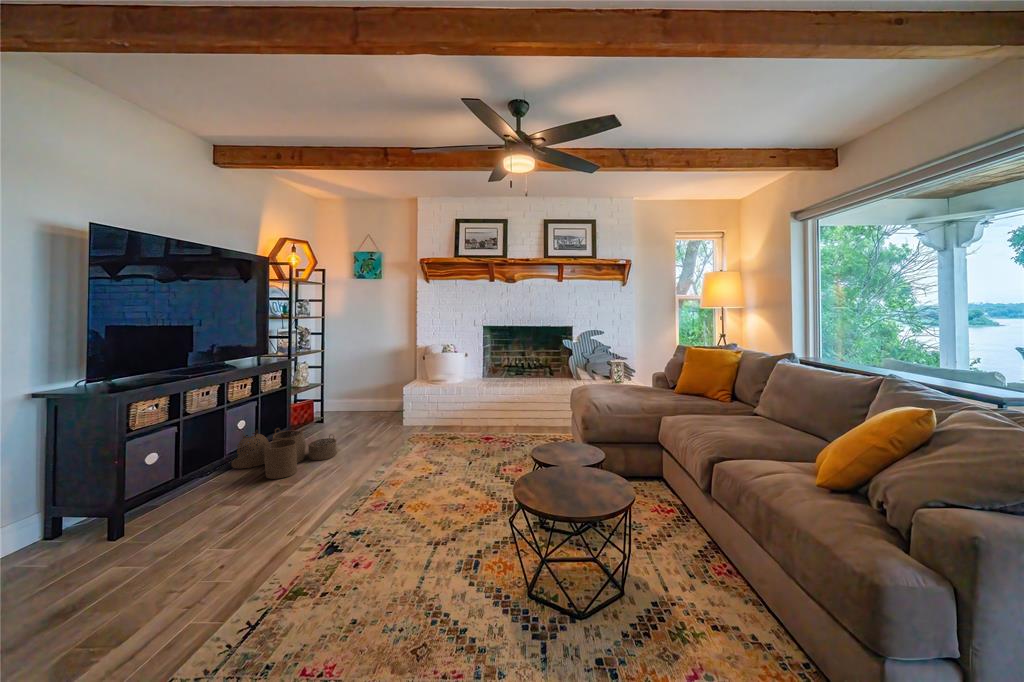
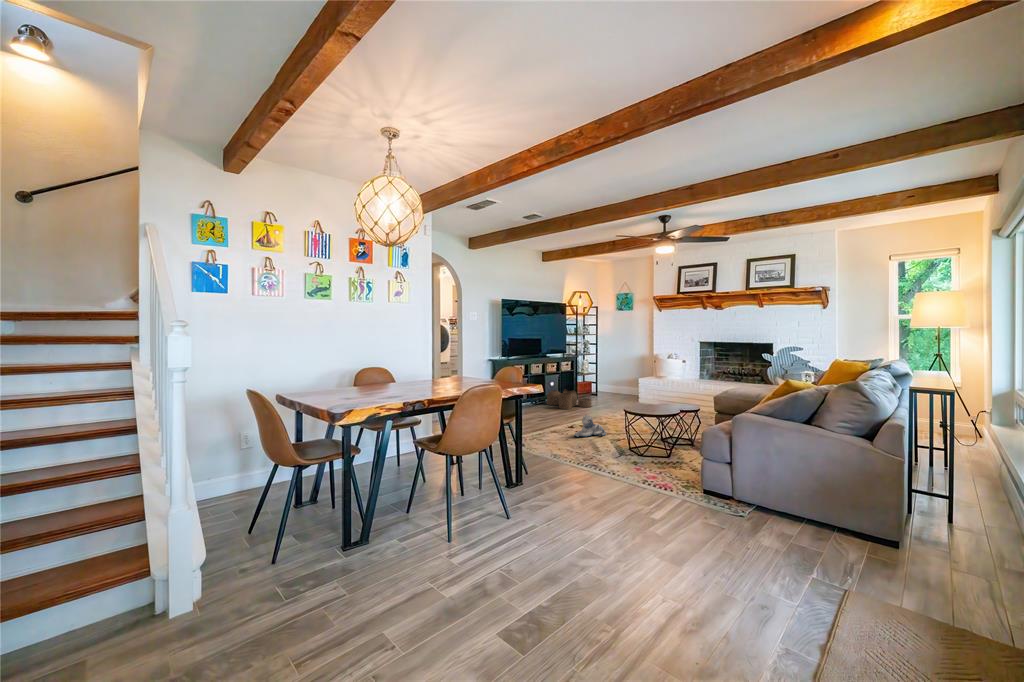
plush toy: none [352,552,433,644] -> present [574,415,606,437]

